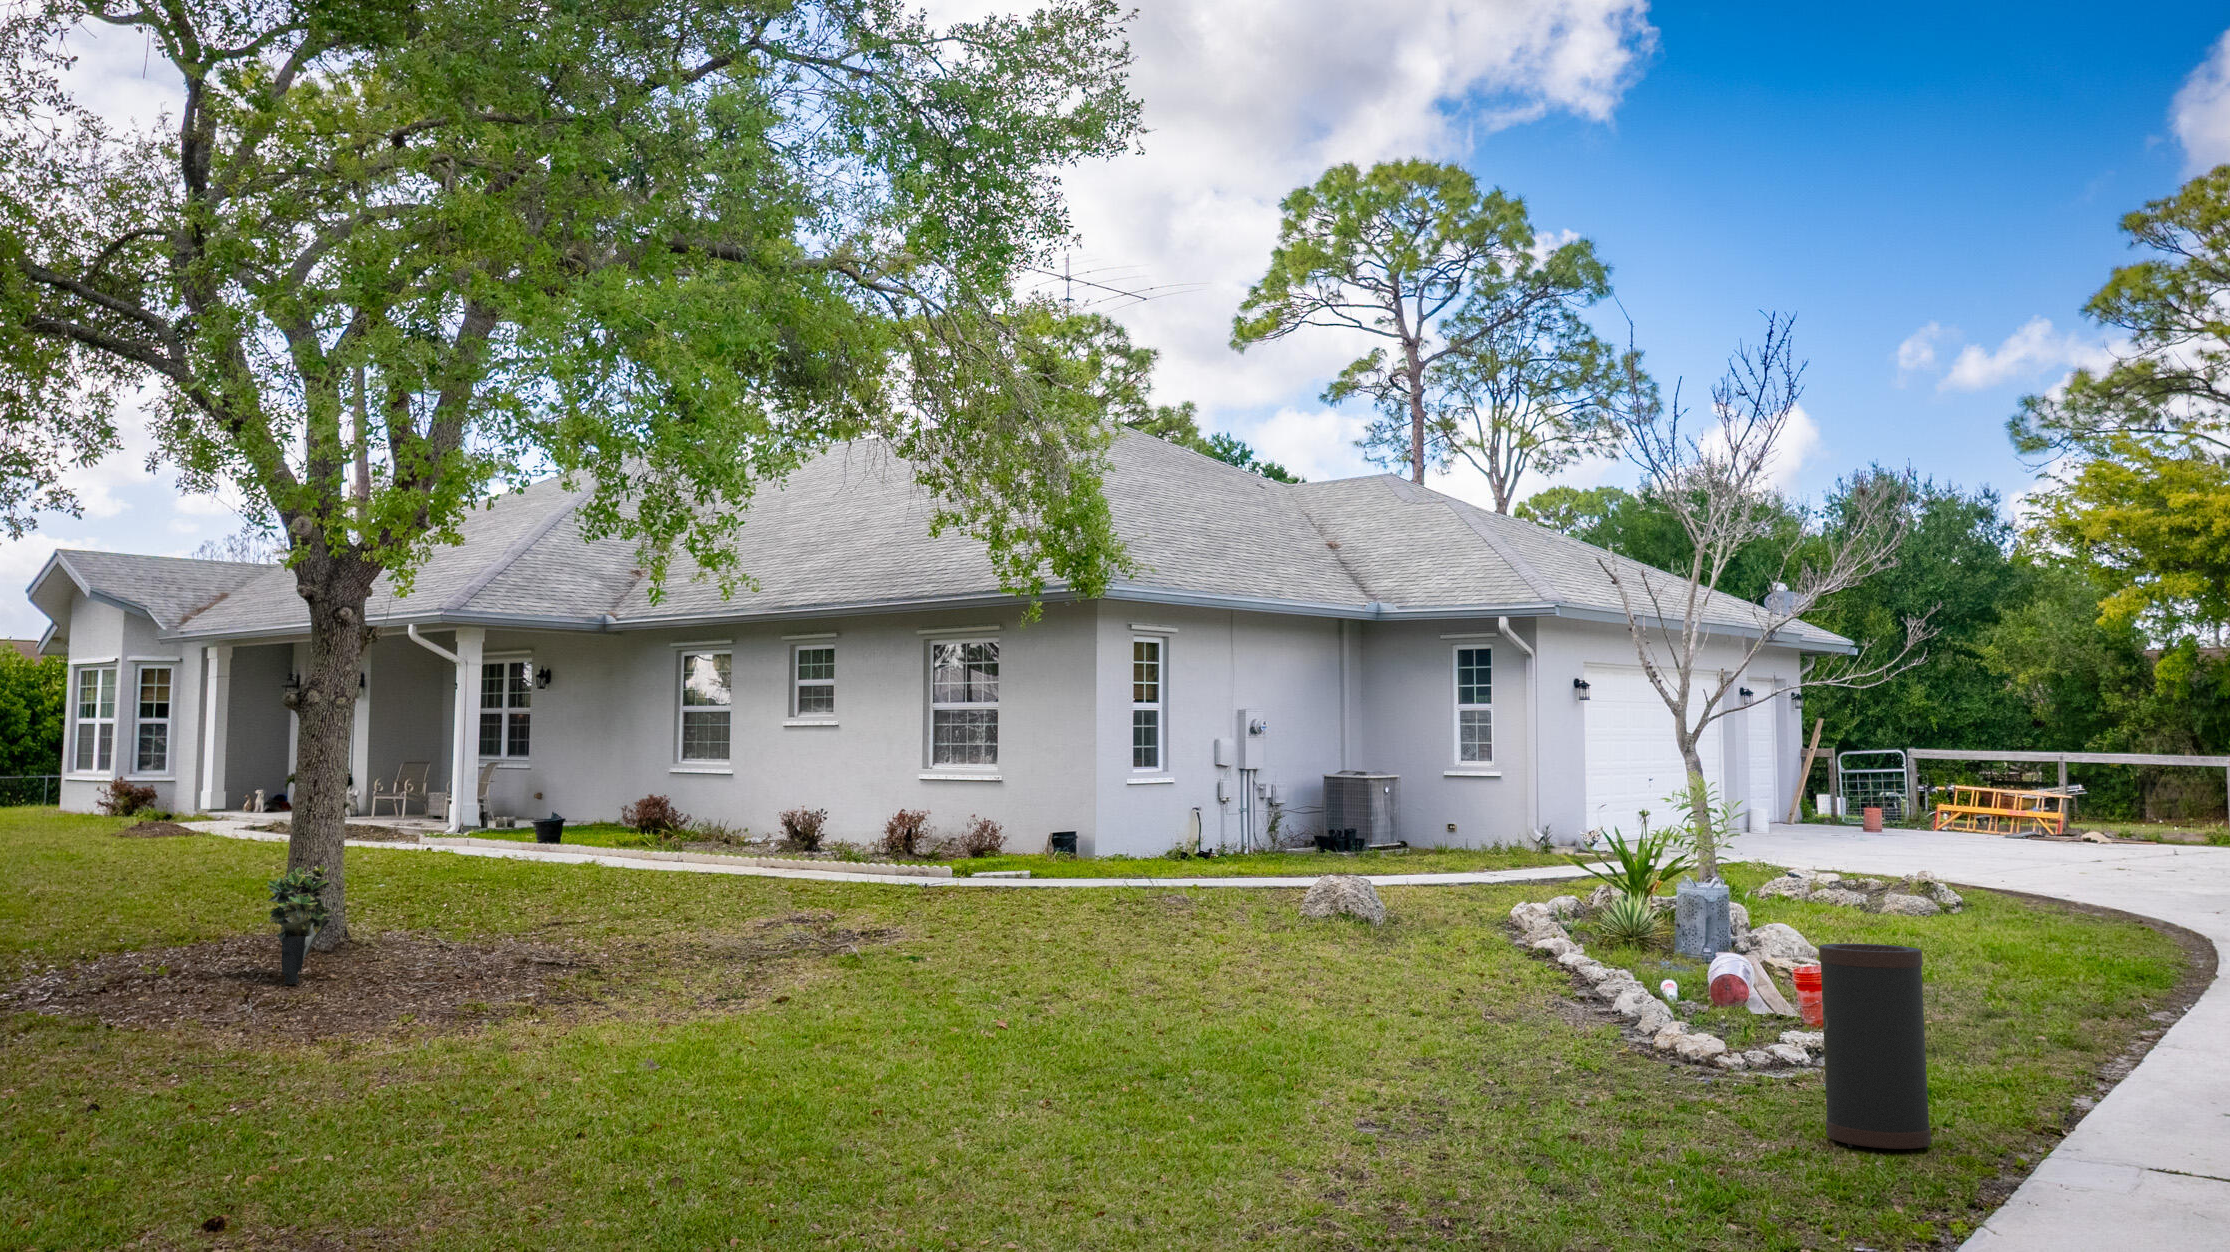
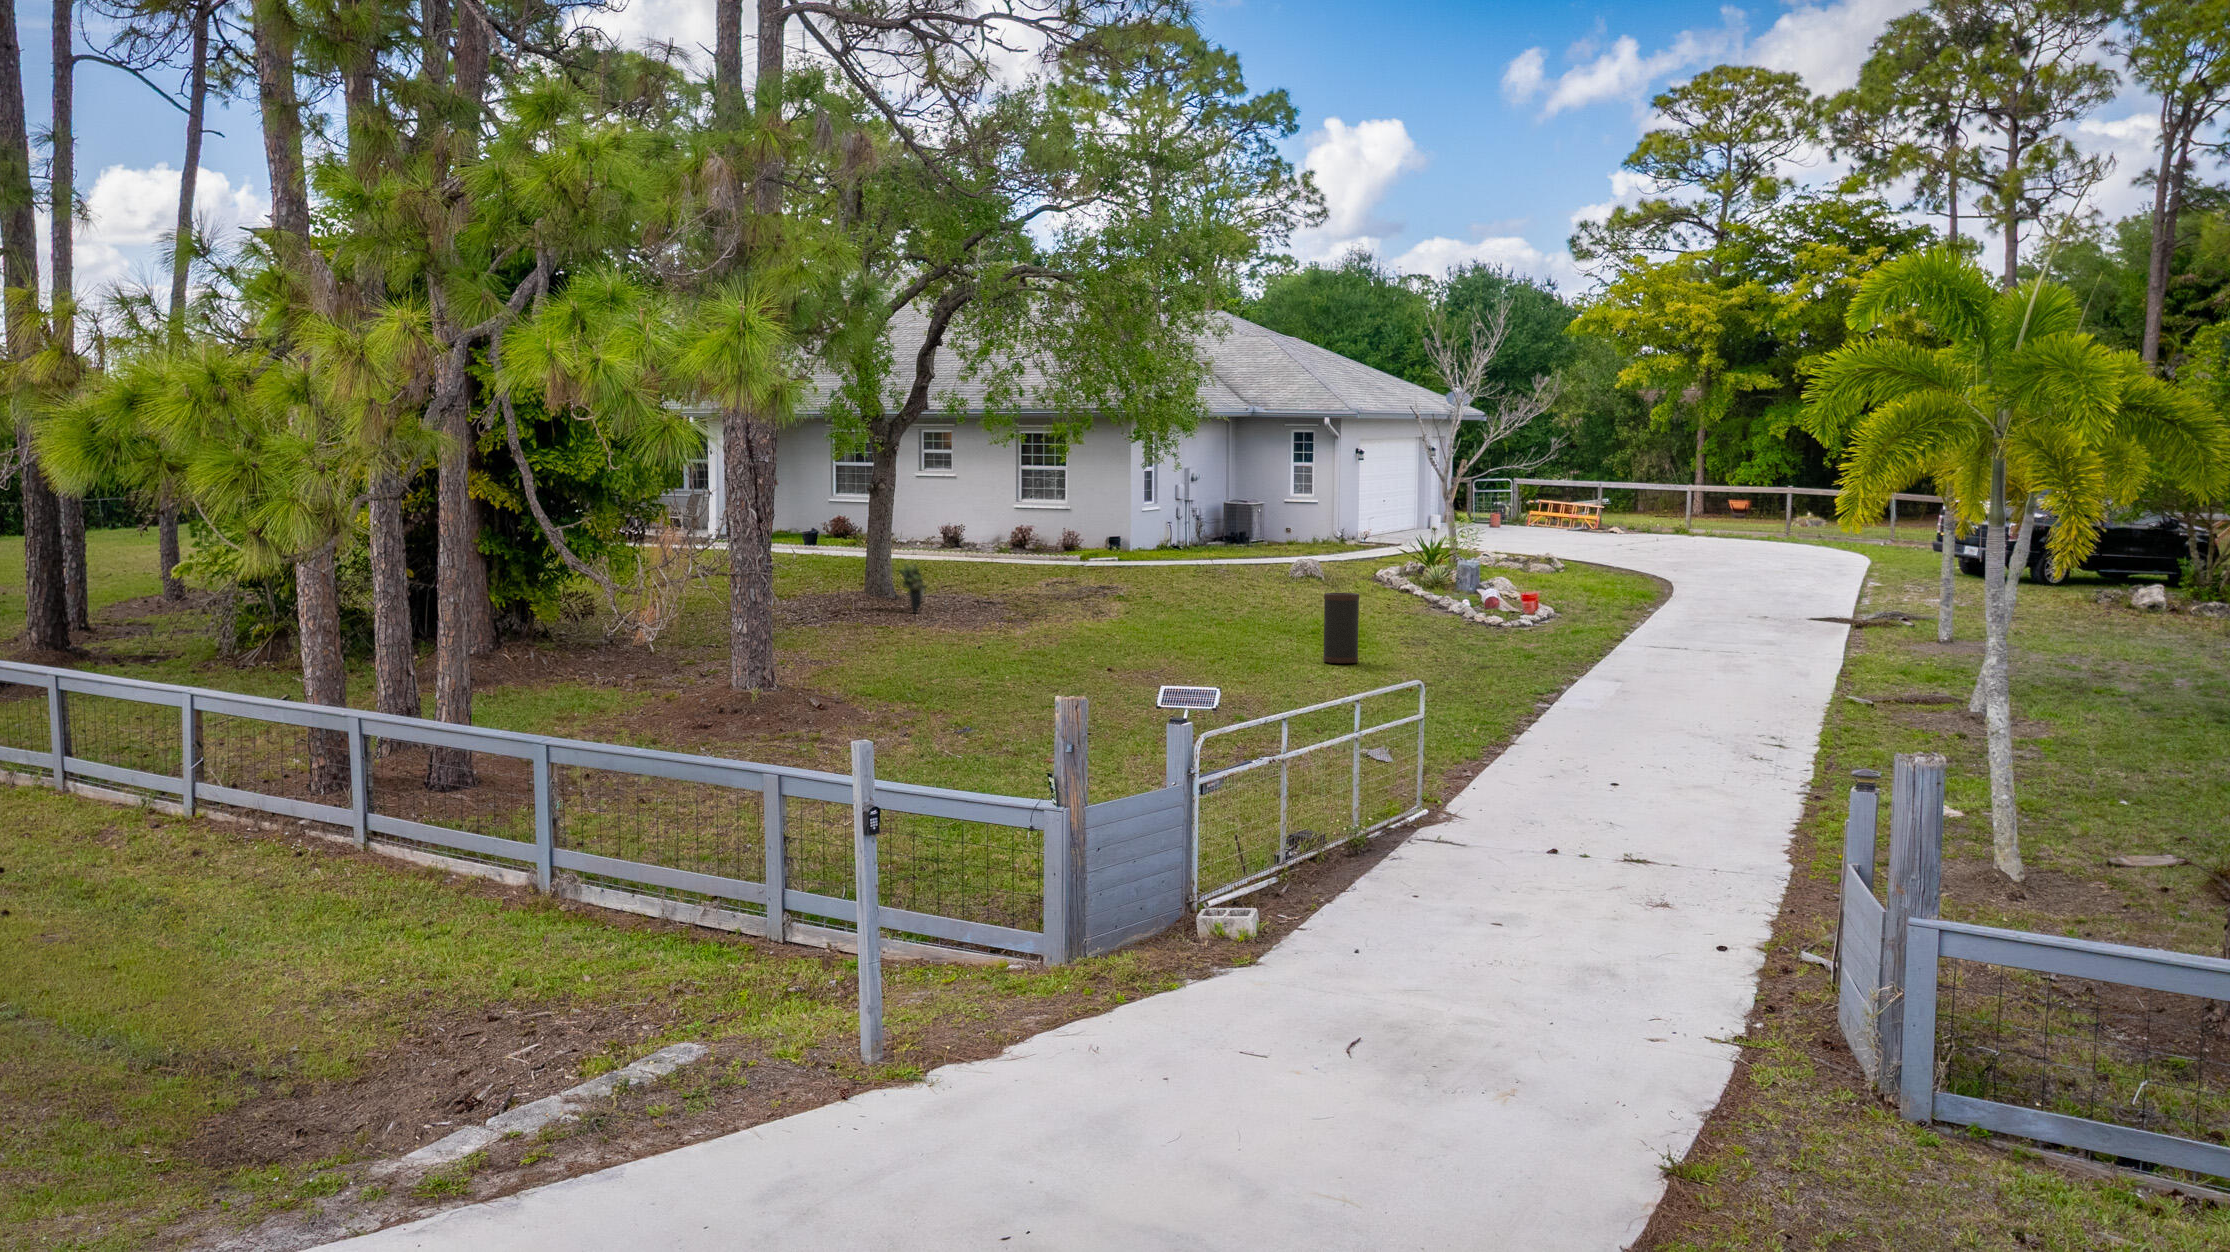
trash can: present [1819,944,1931,1149] -> present [1323,593,1359,664]

